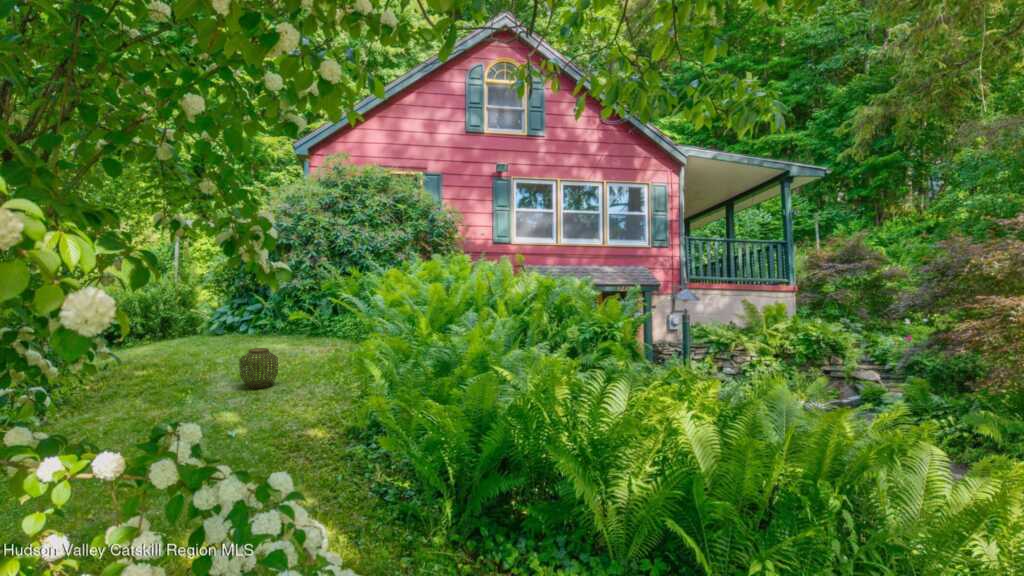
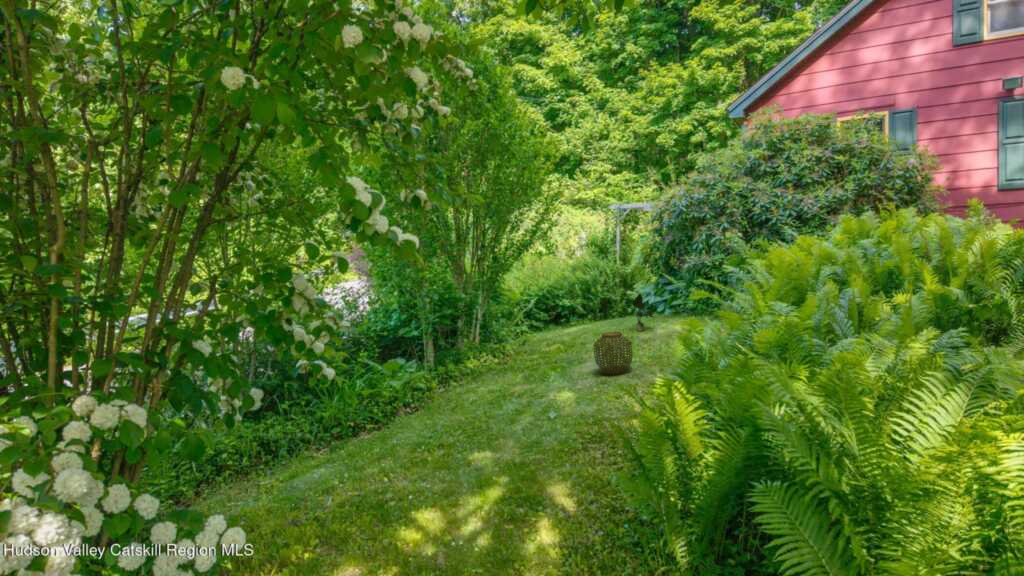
potted plant: none [232,313,262,351] -> present [627,294,653,331]

